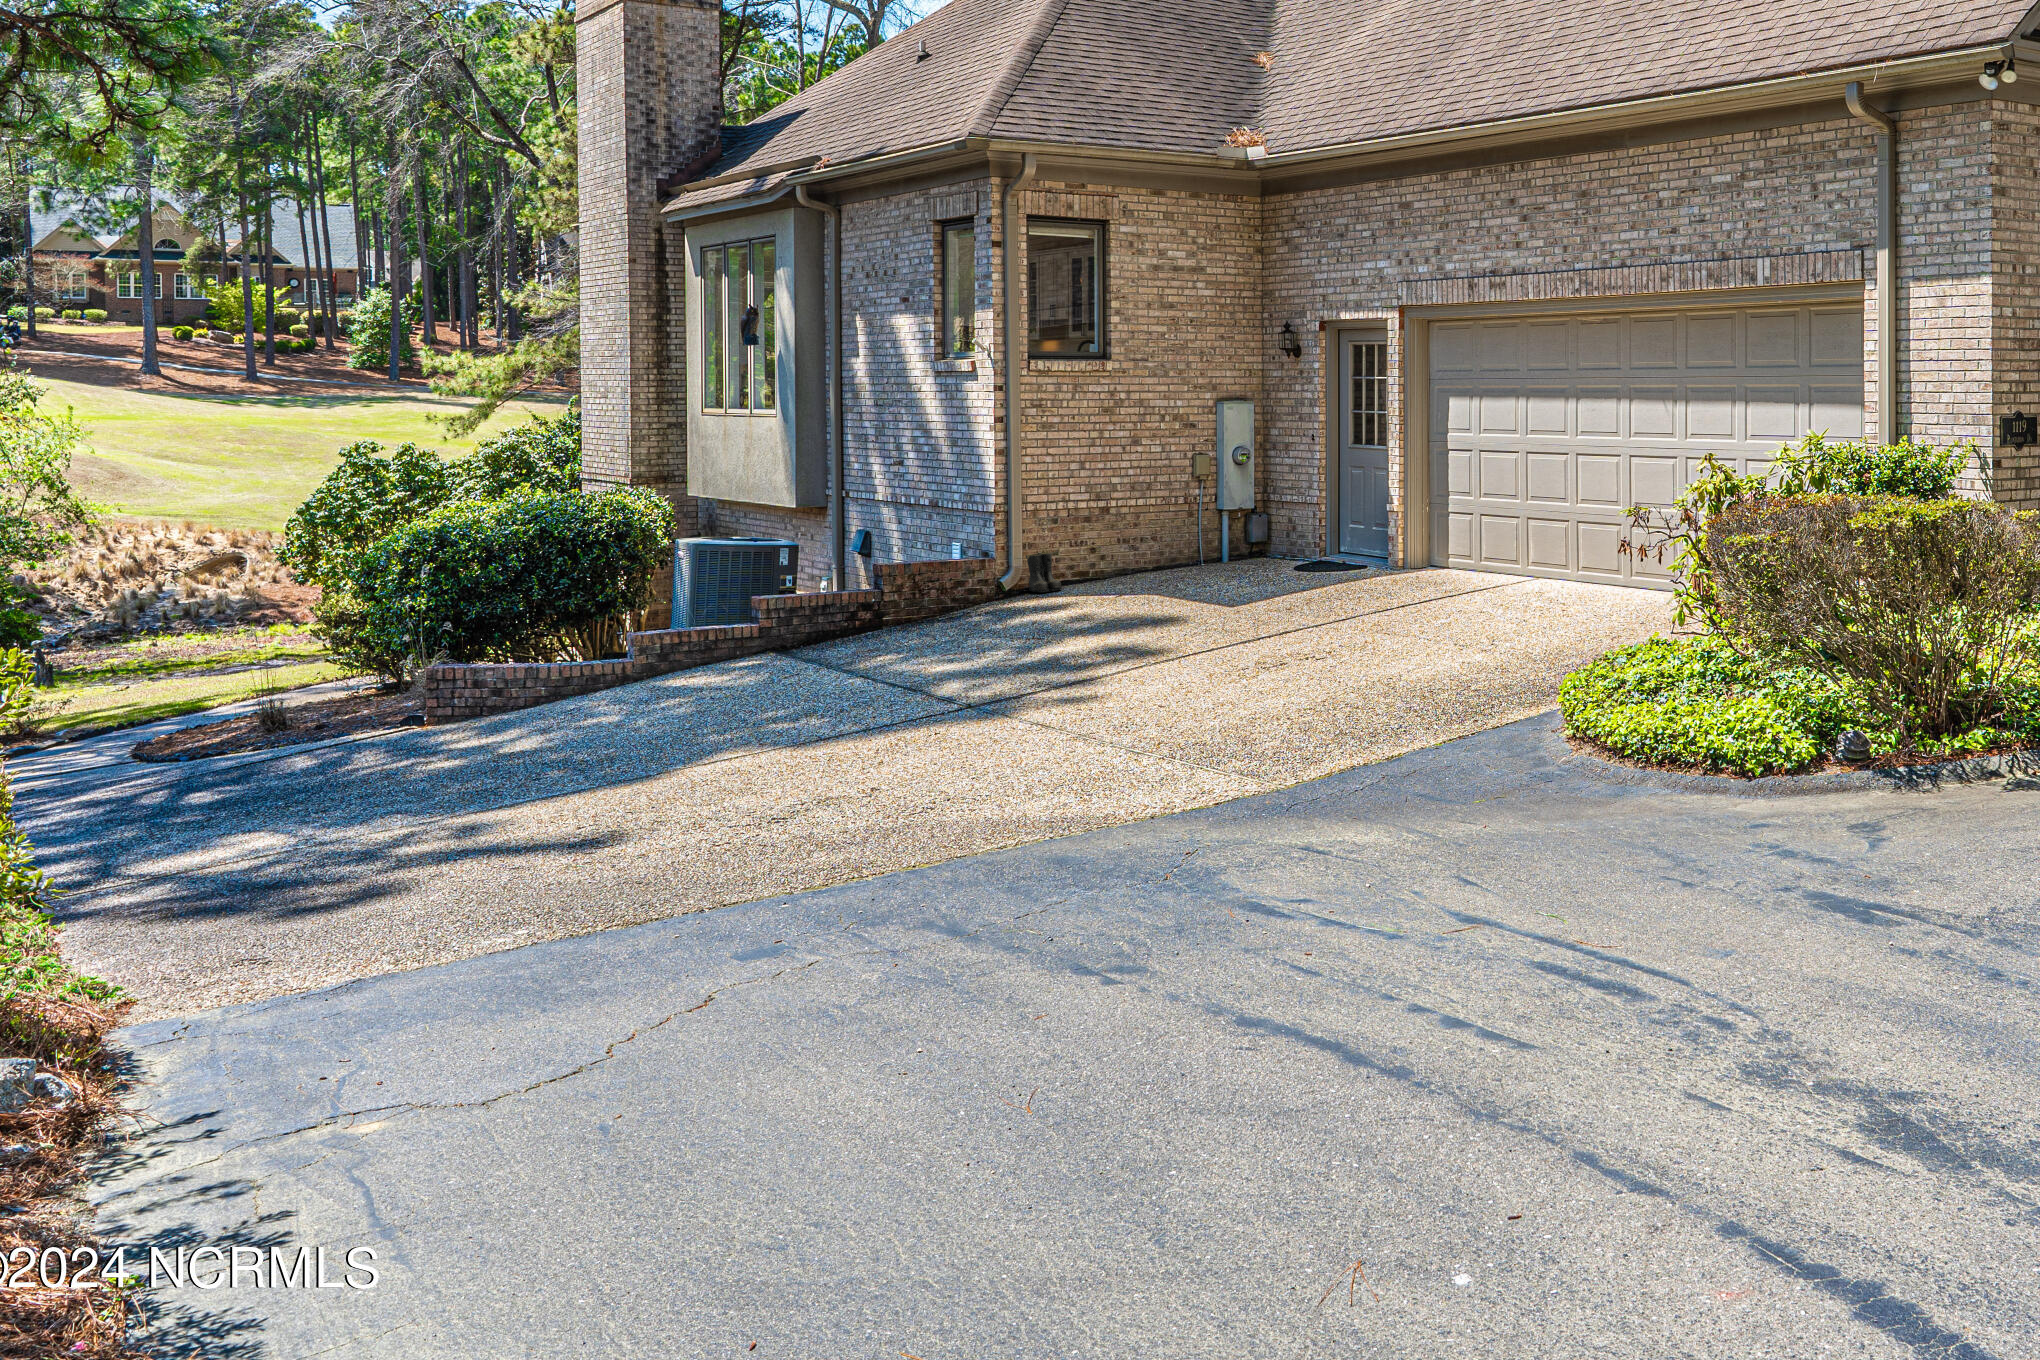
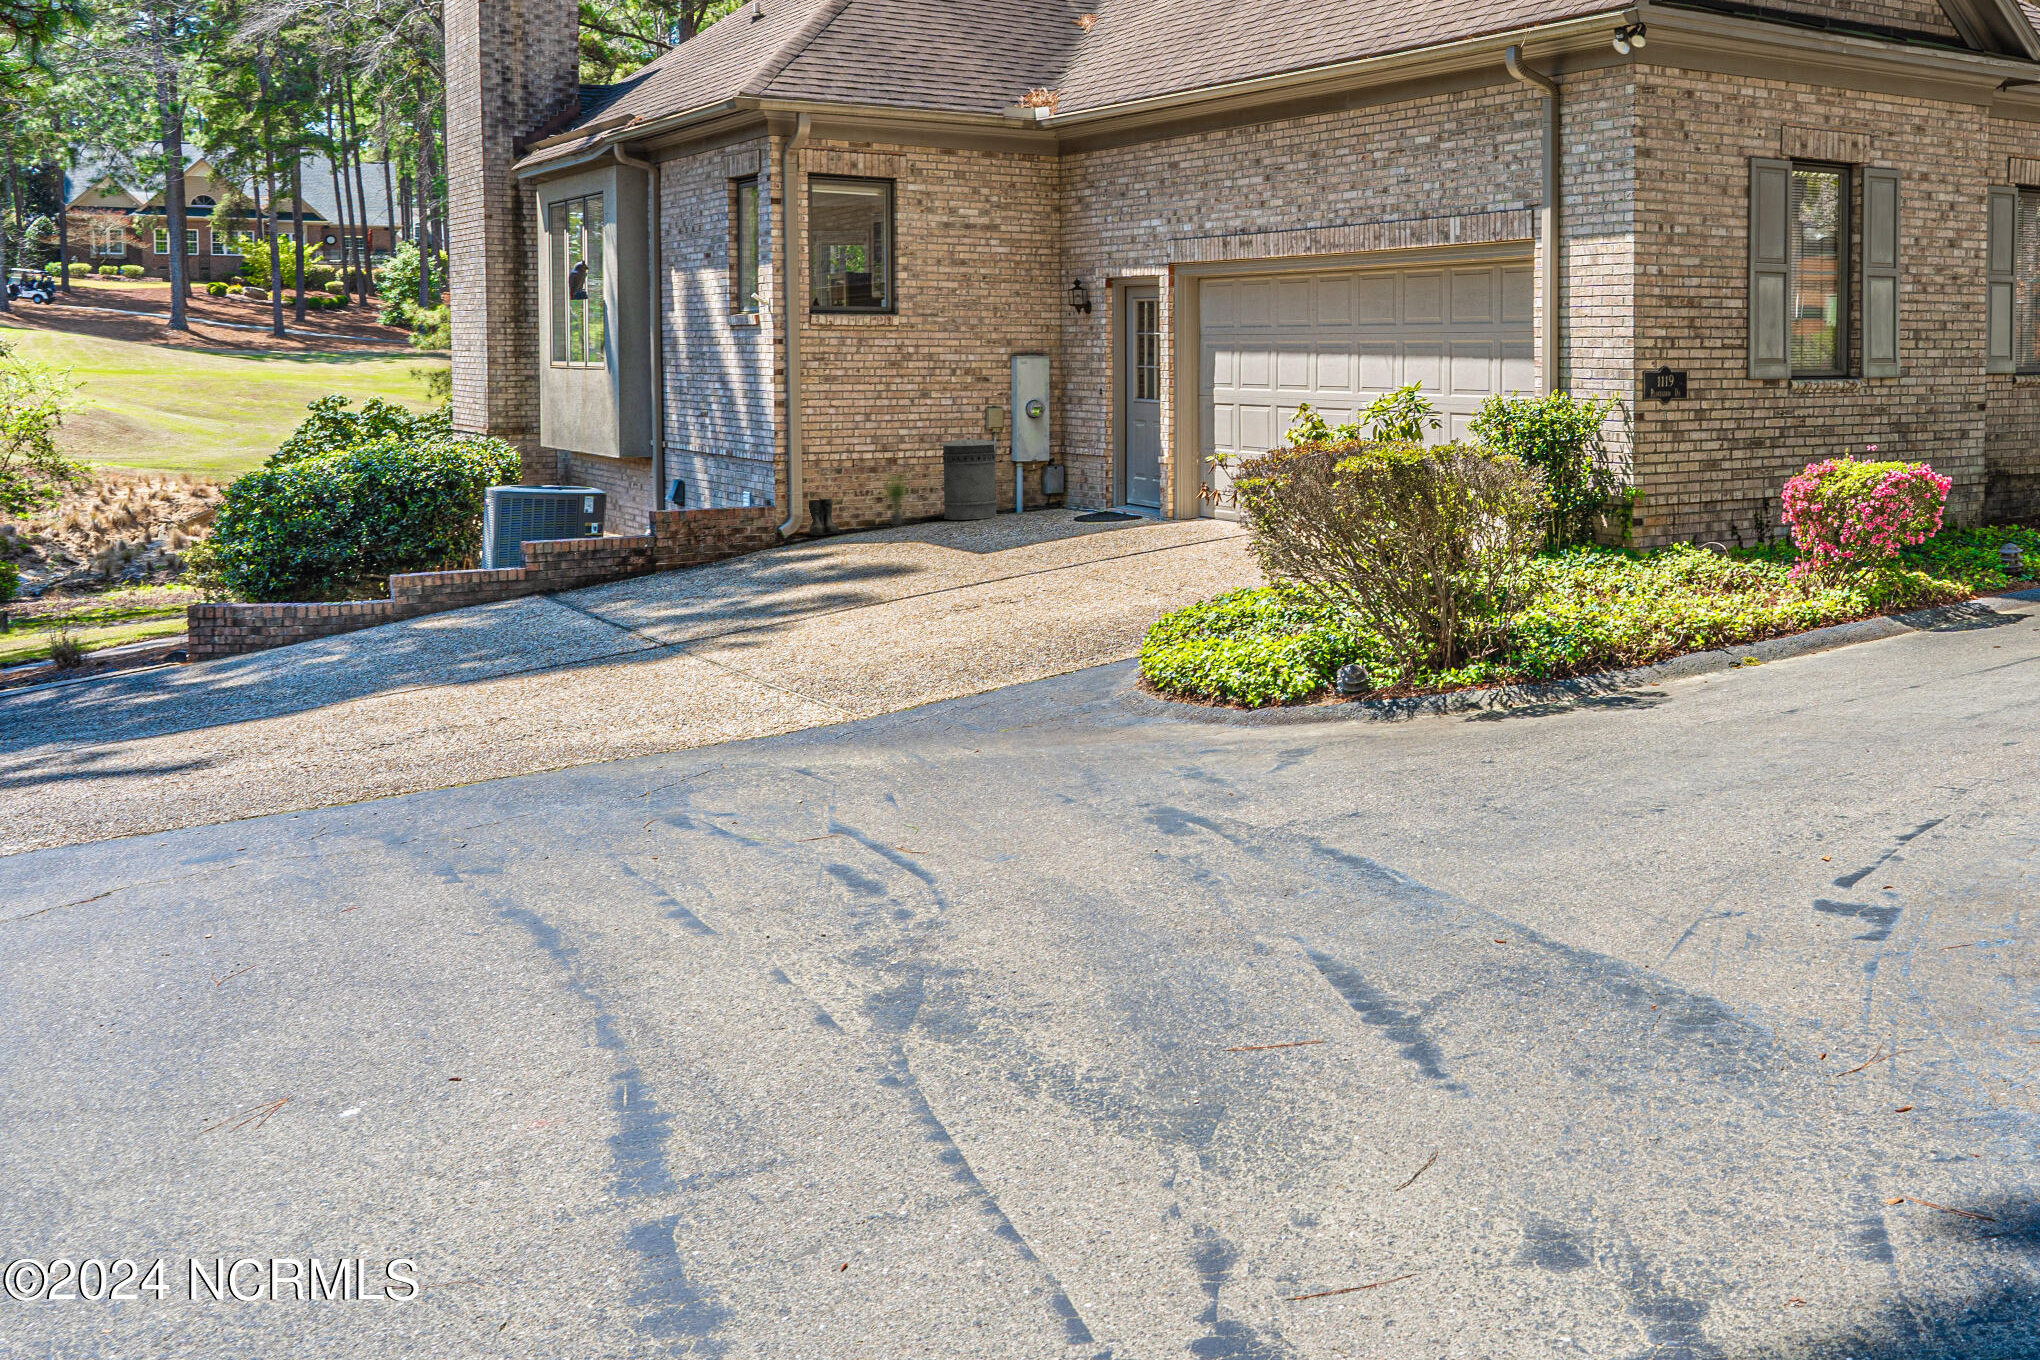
trash can: none [1150,486,1212,572] -> present [938,437,999,520]
potted plant: none [1088,521,1129,579] -> present [883,477,906,525]

